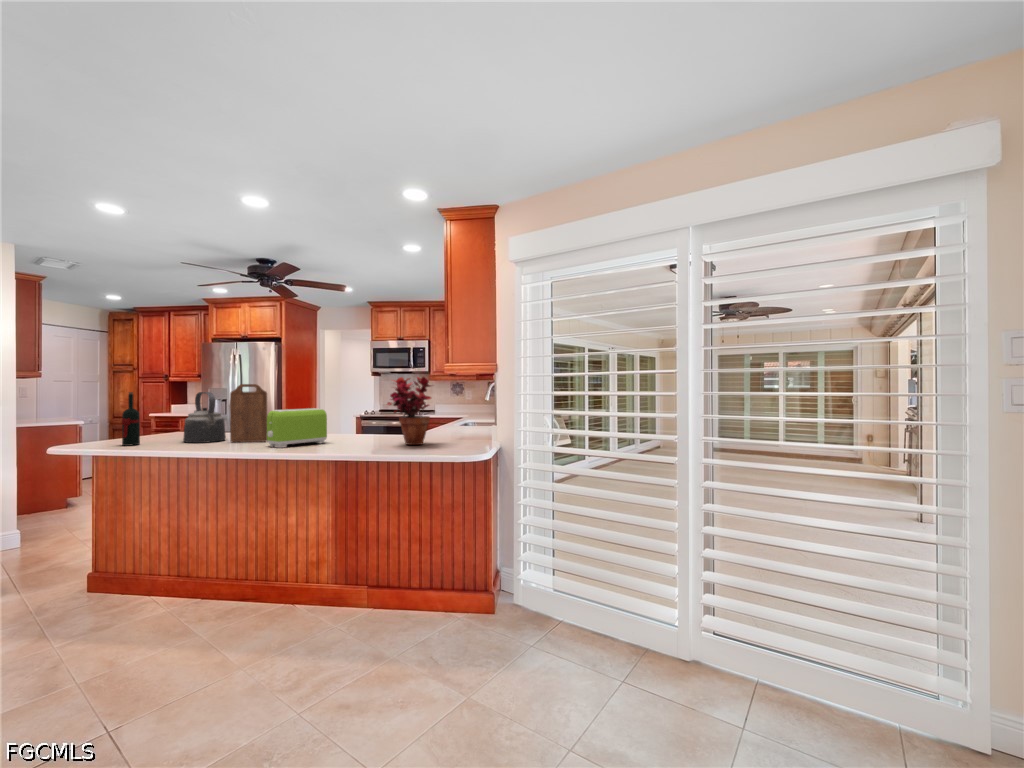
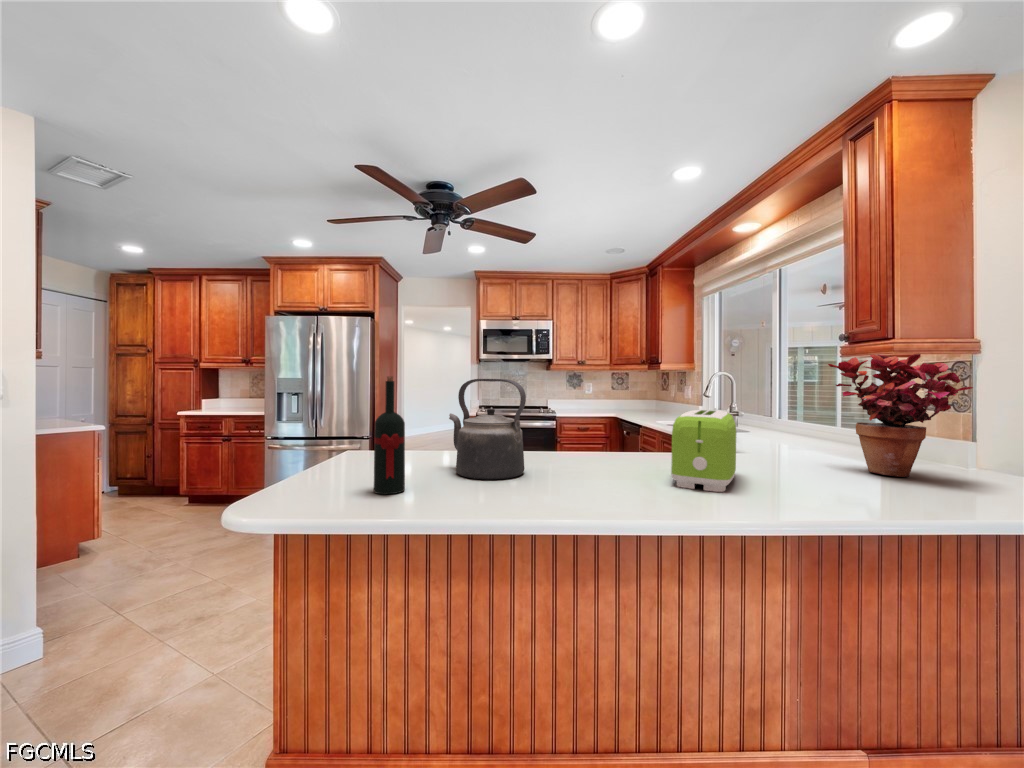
cutting board: present [230,384,267,442] -> none [553,364,612,476]

